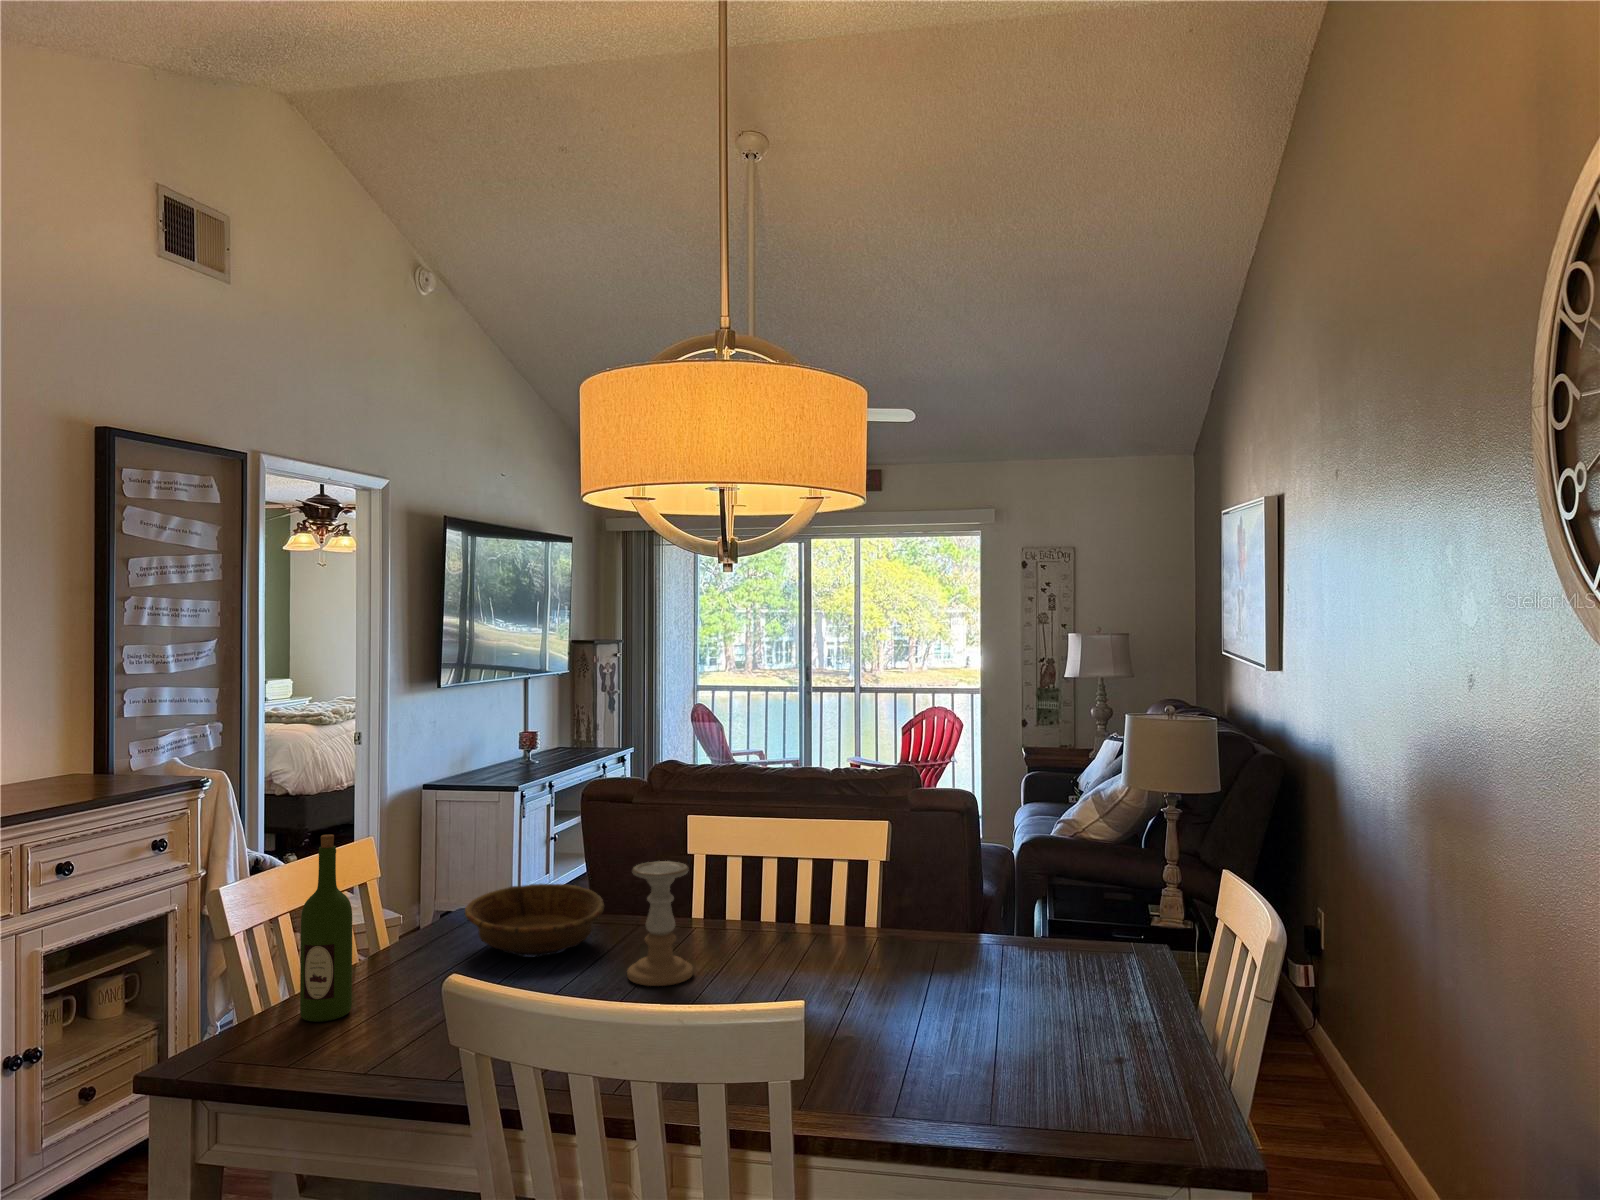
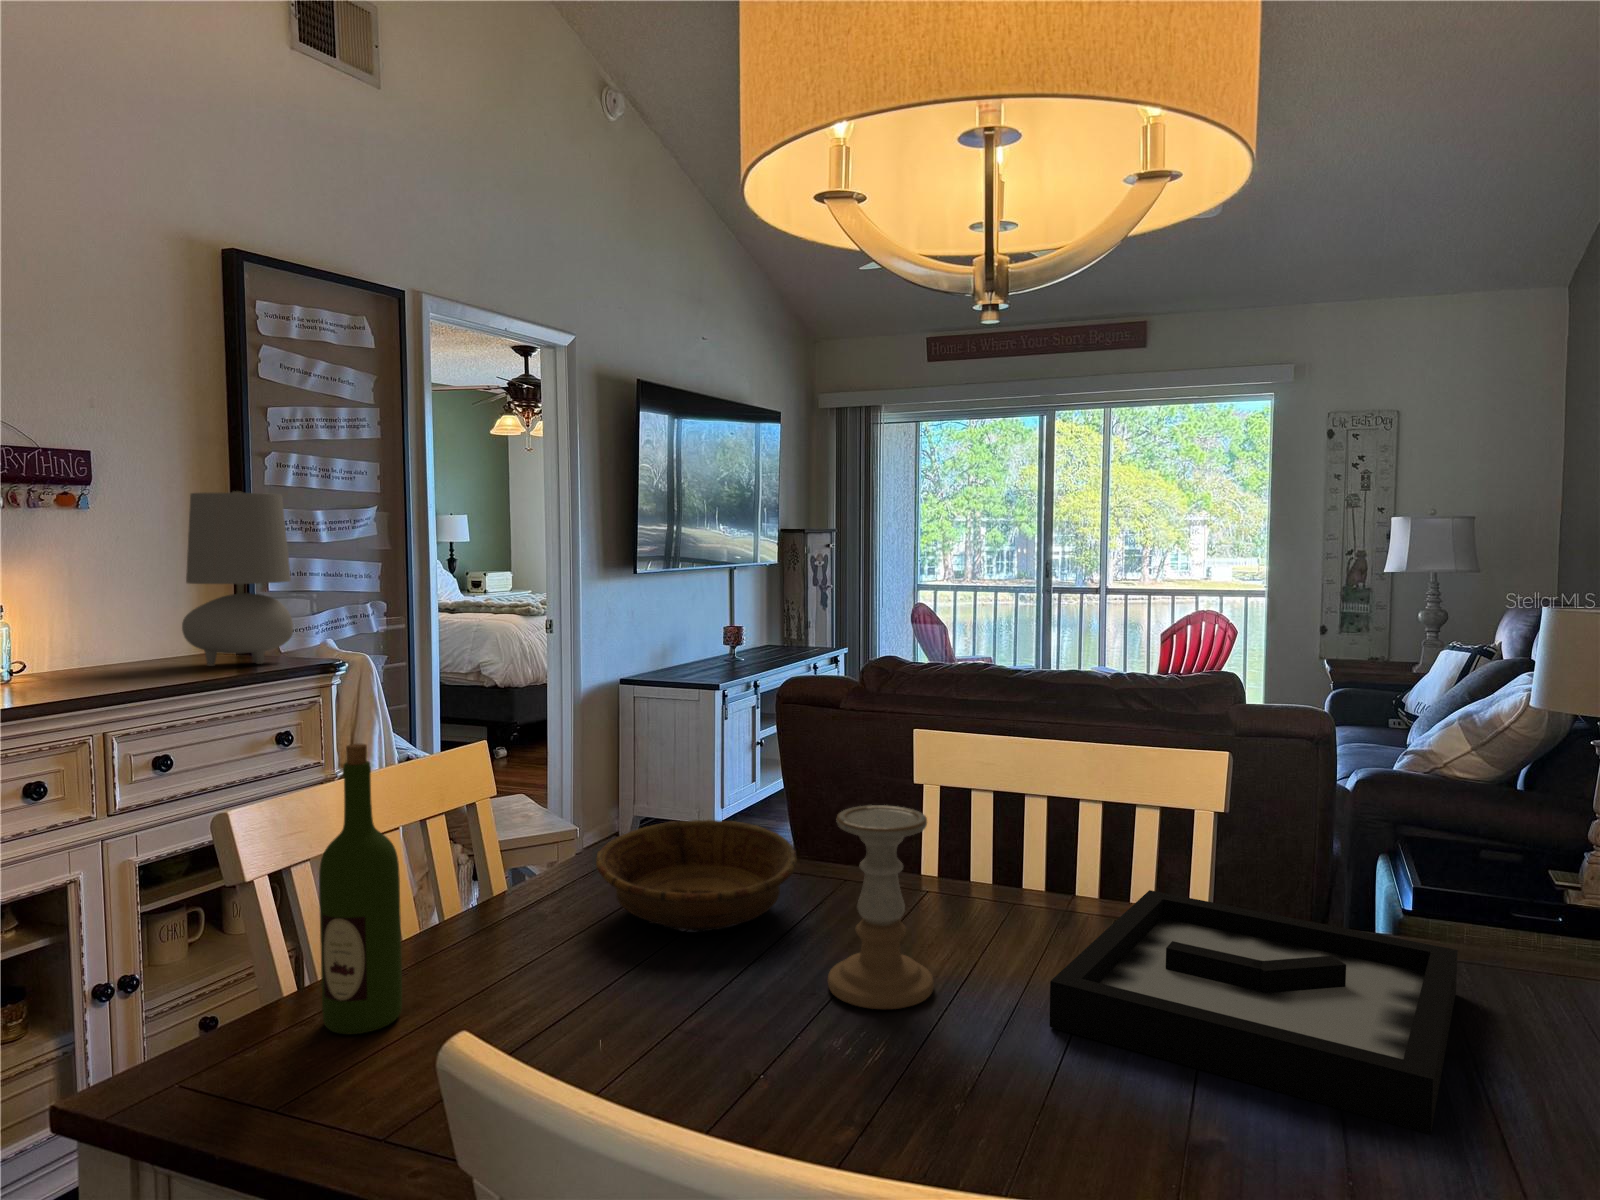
table lamp: none [65,639,162,786] -> present [182,491,293,666]
decorative tray: none [761,911,997,1014] -> present [1049,890,1458,1134]

